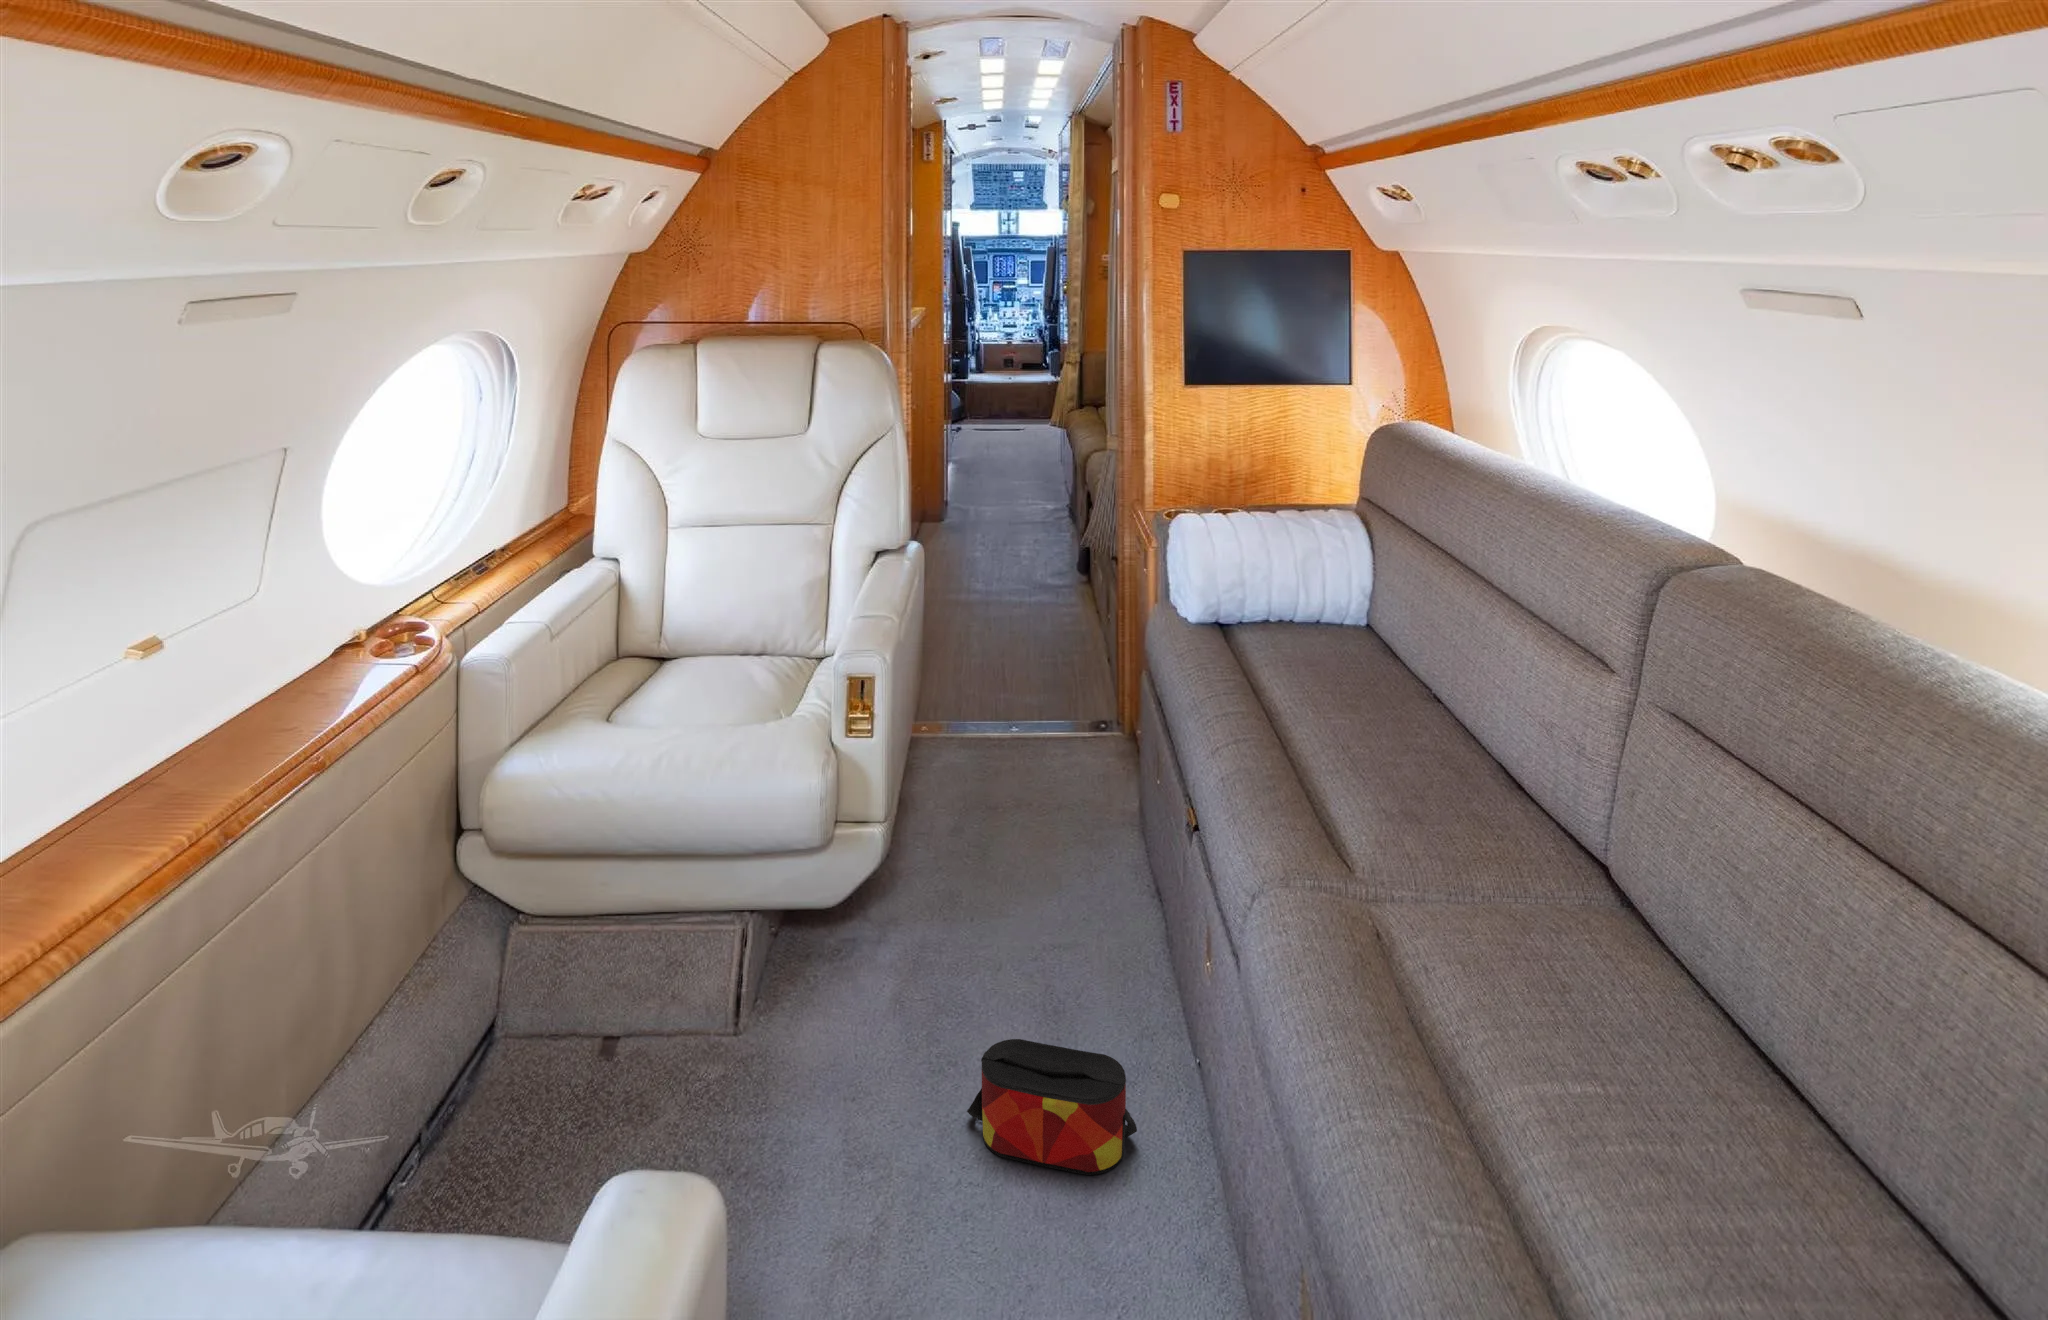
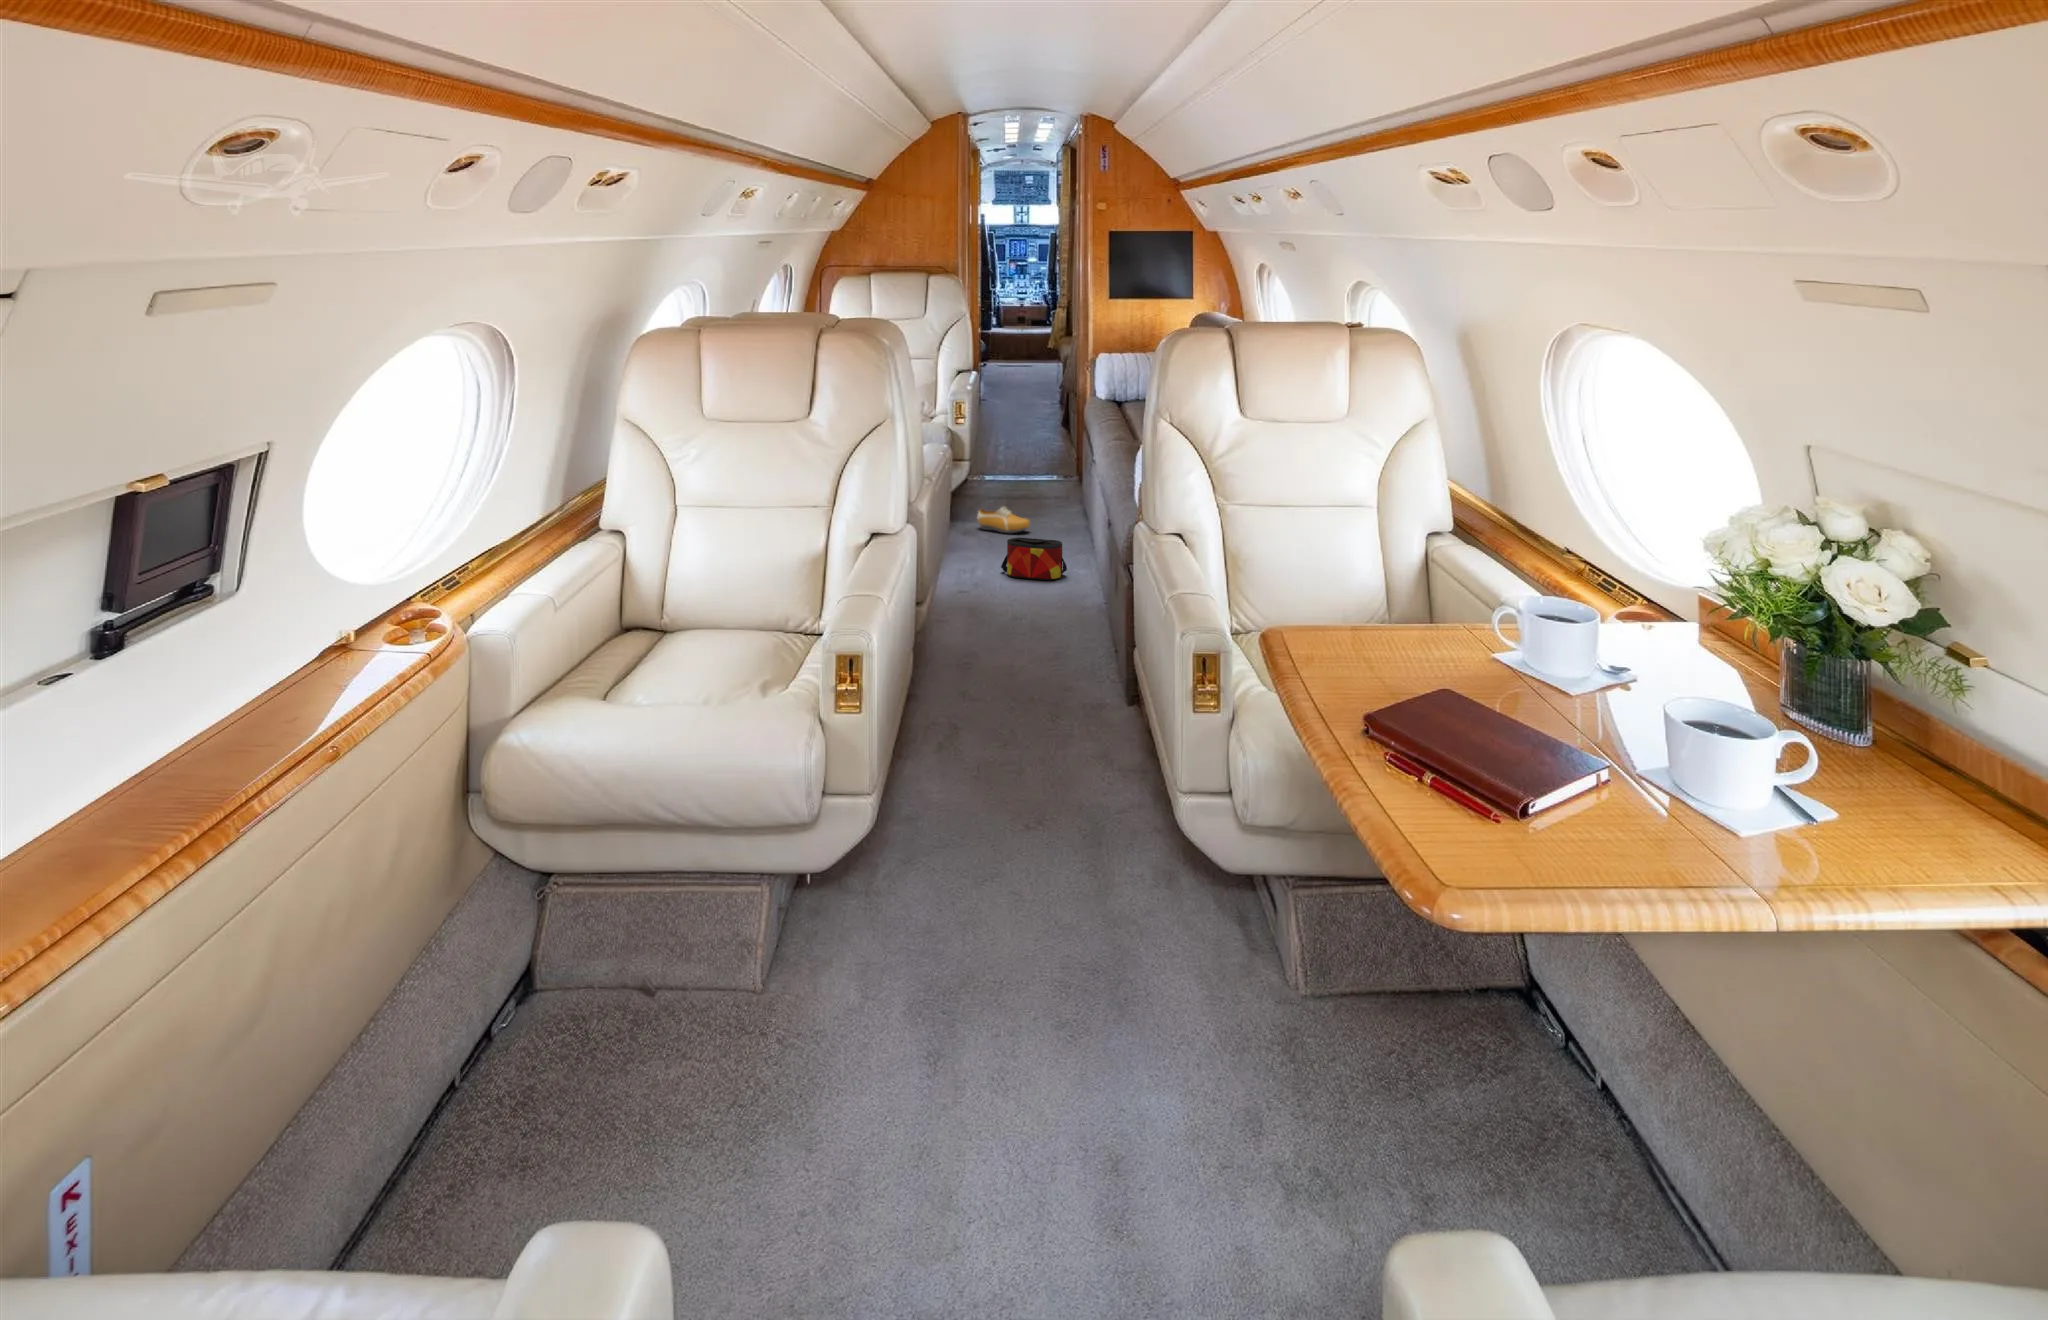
shoe: none [921,851,1035,916] -> present [977,507,1030,533]

